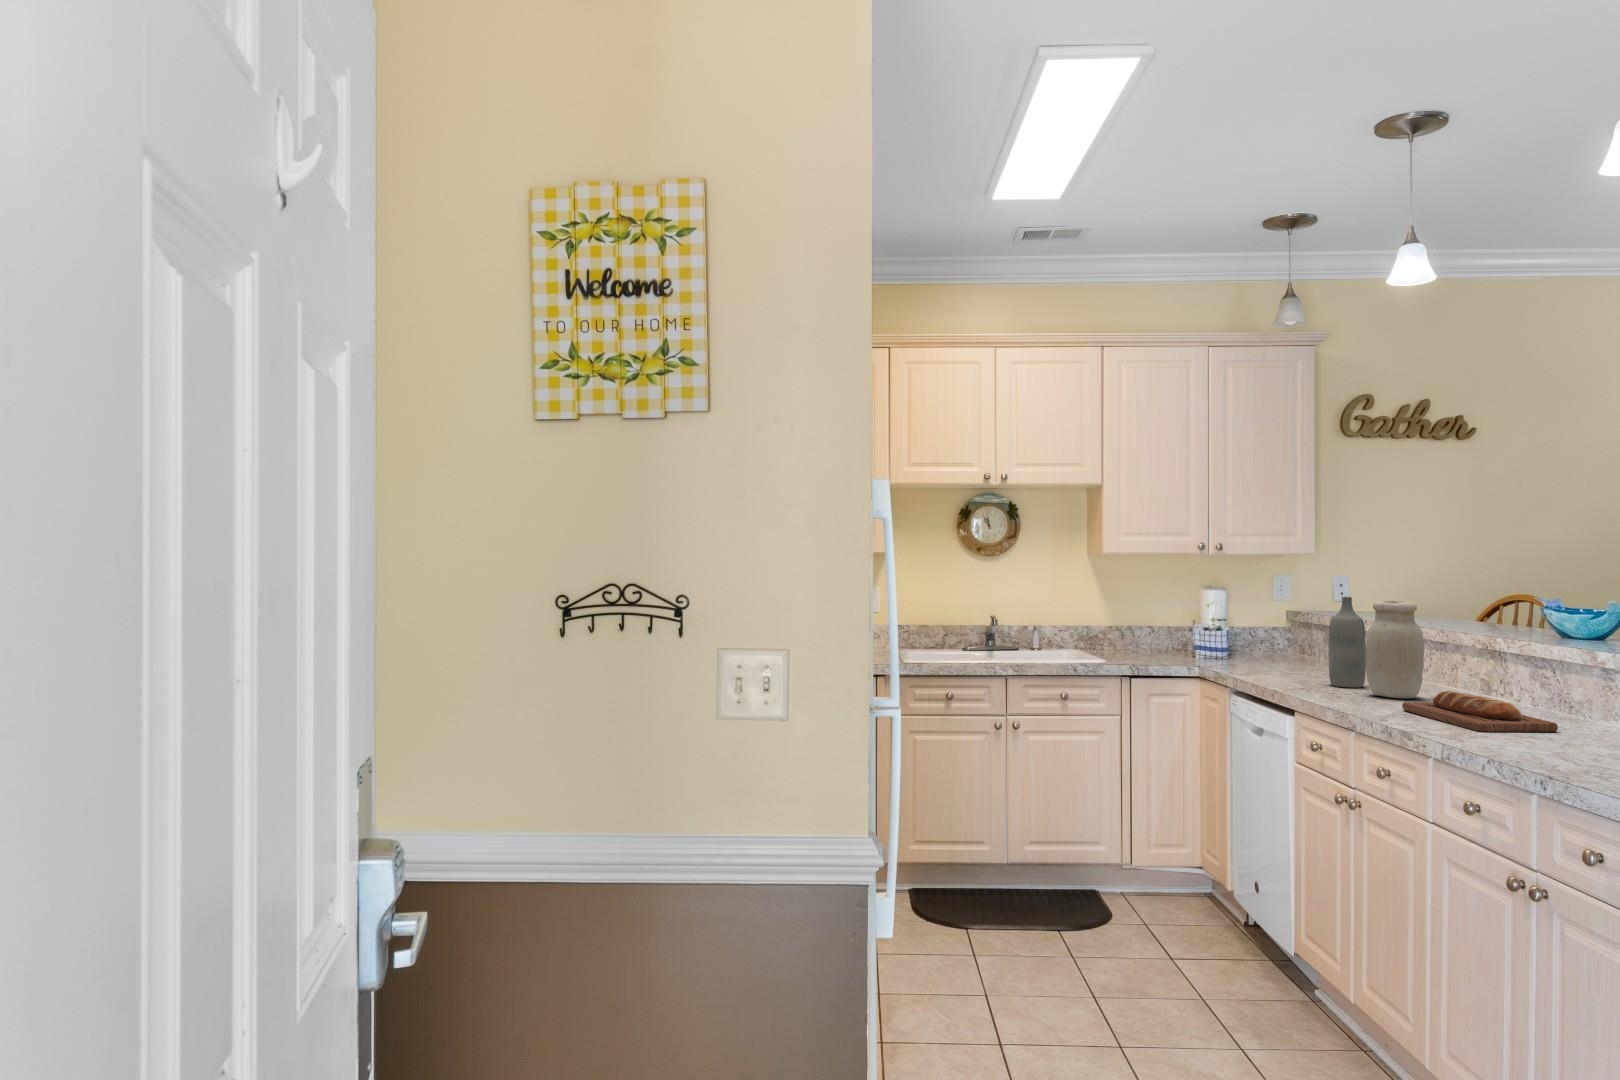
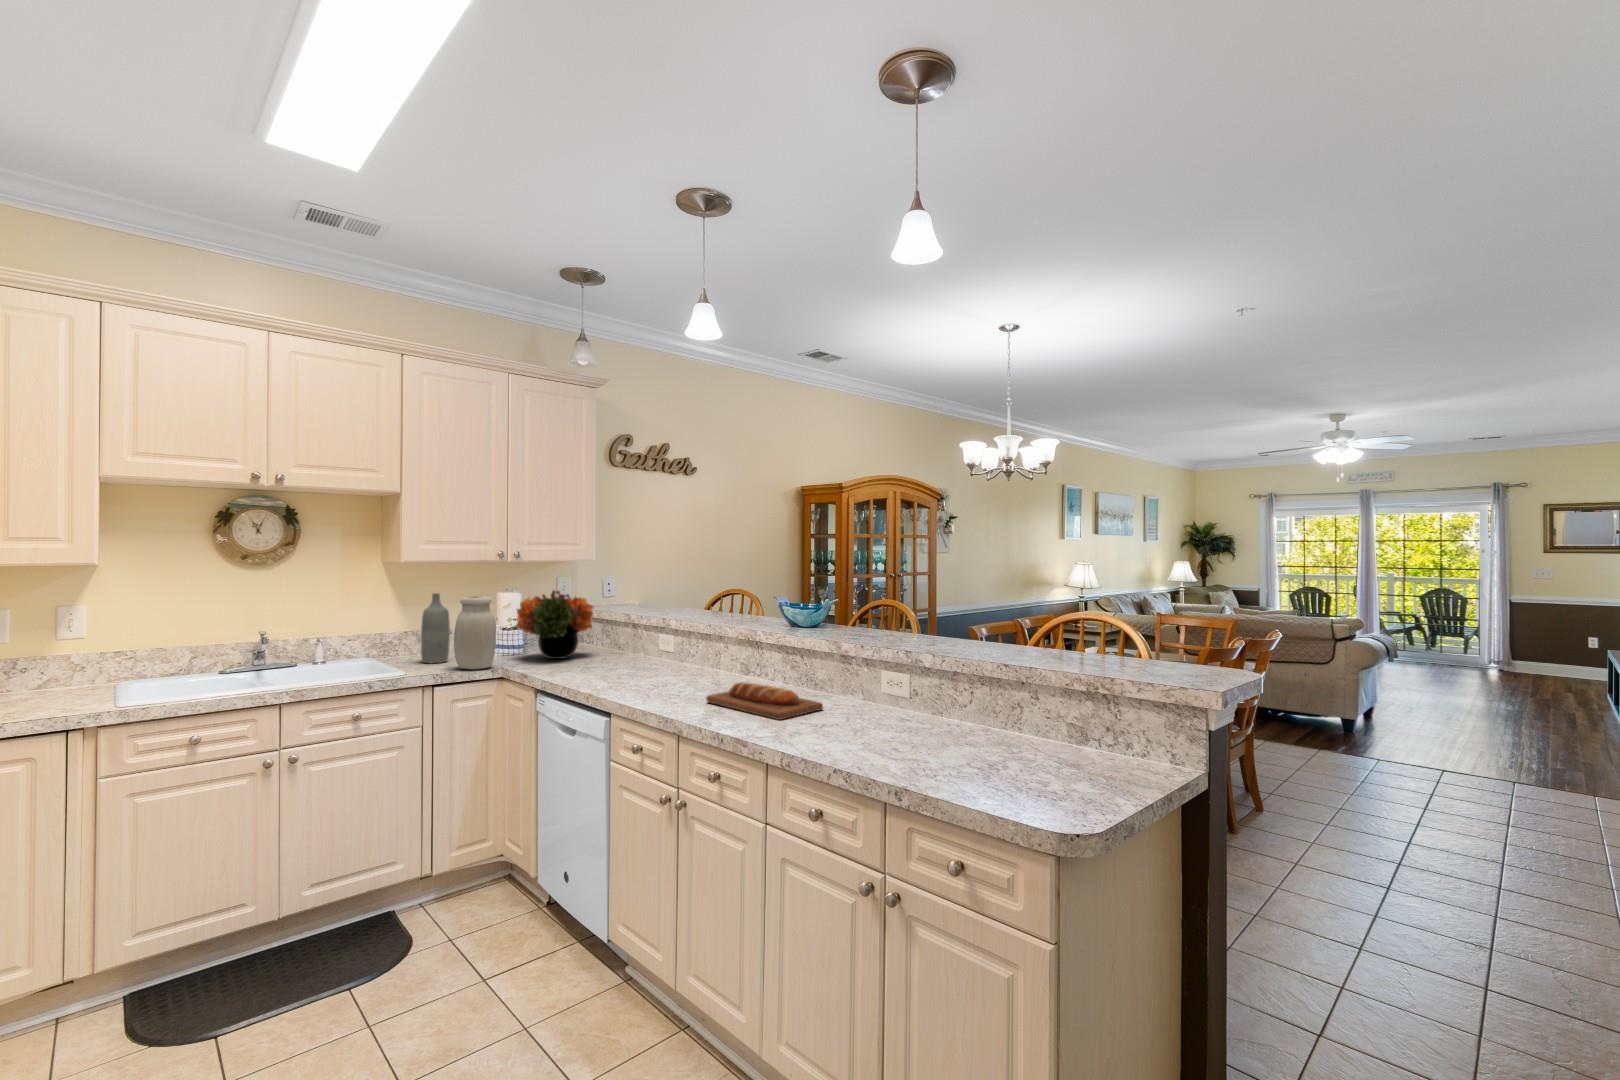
flower arrangement: none [1213,586,1307,664] -> present [517,590,593,659]
bottle: present [1328,597,1366,688] -> present [421,593,450,663]
jar: present [1366,601,1424,698] -> present [454,596,496,669]

